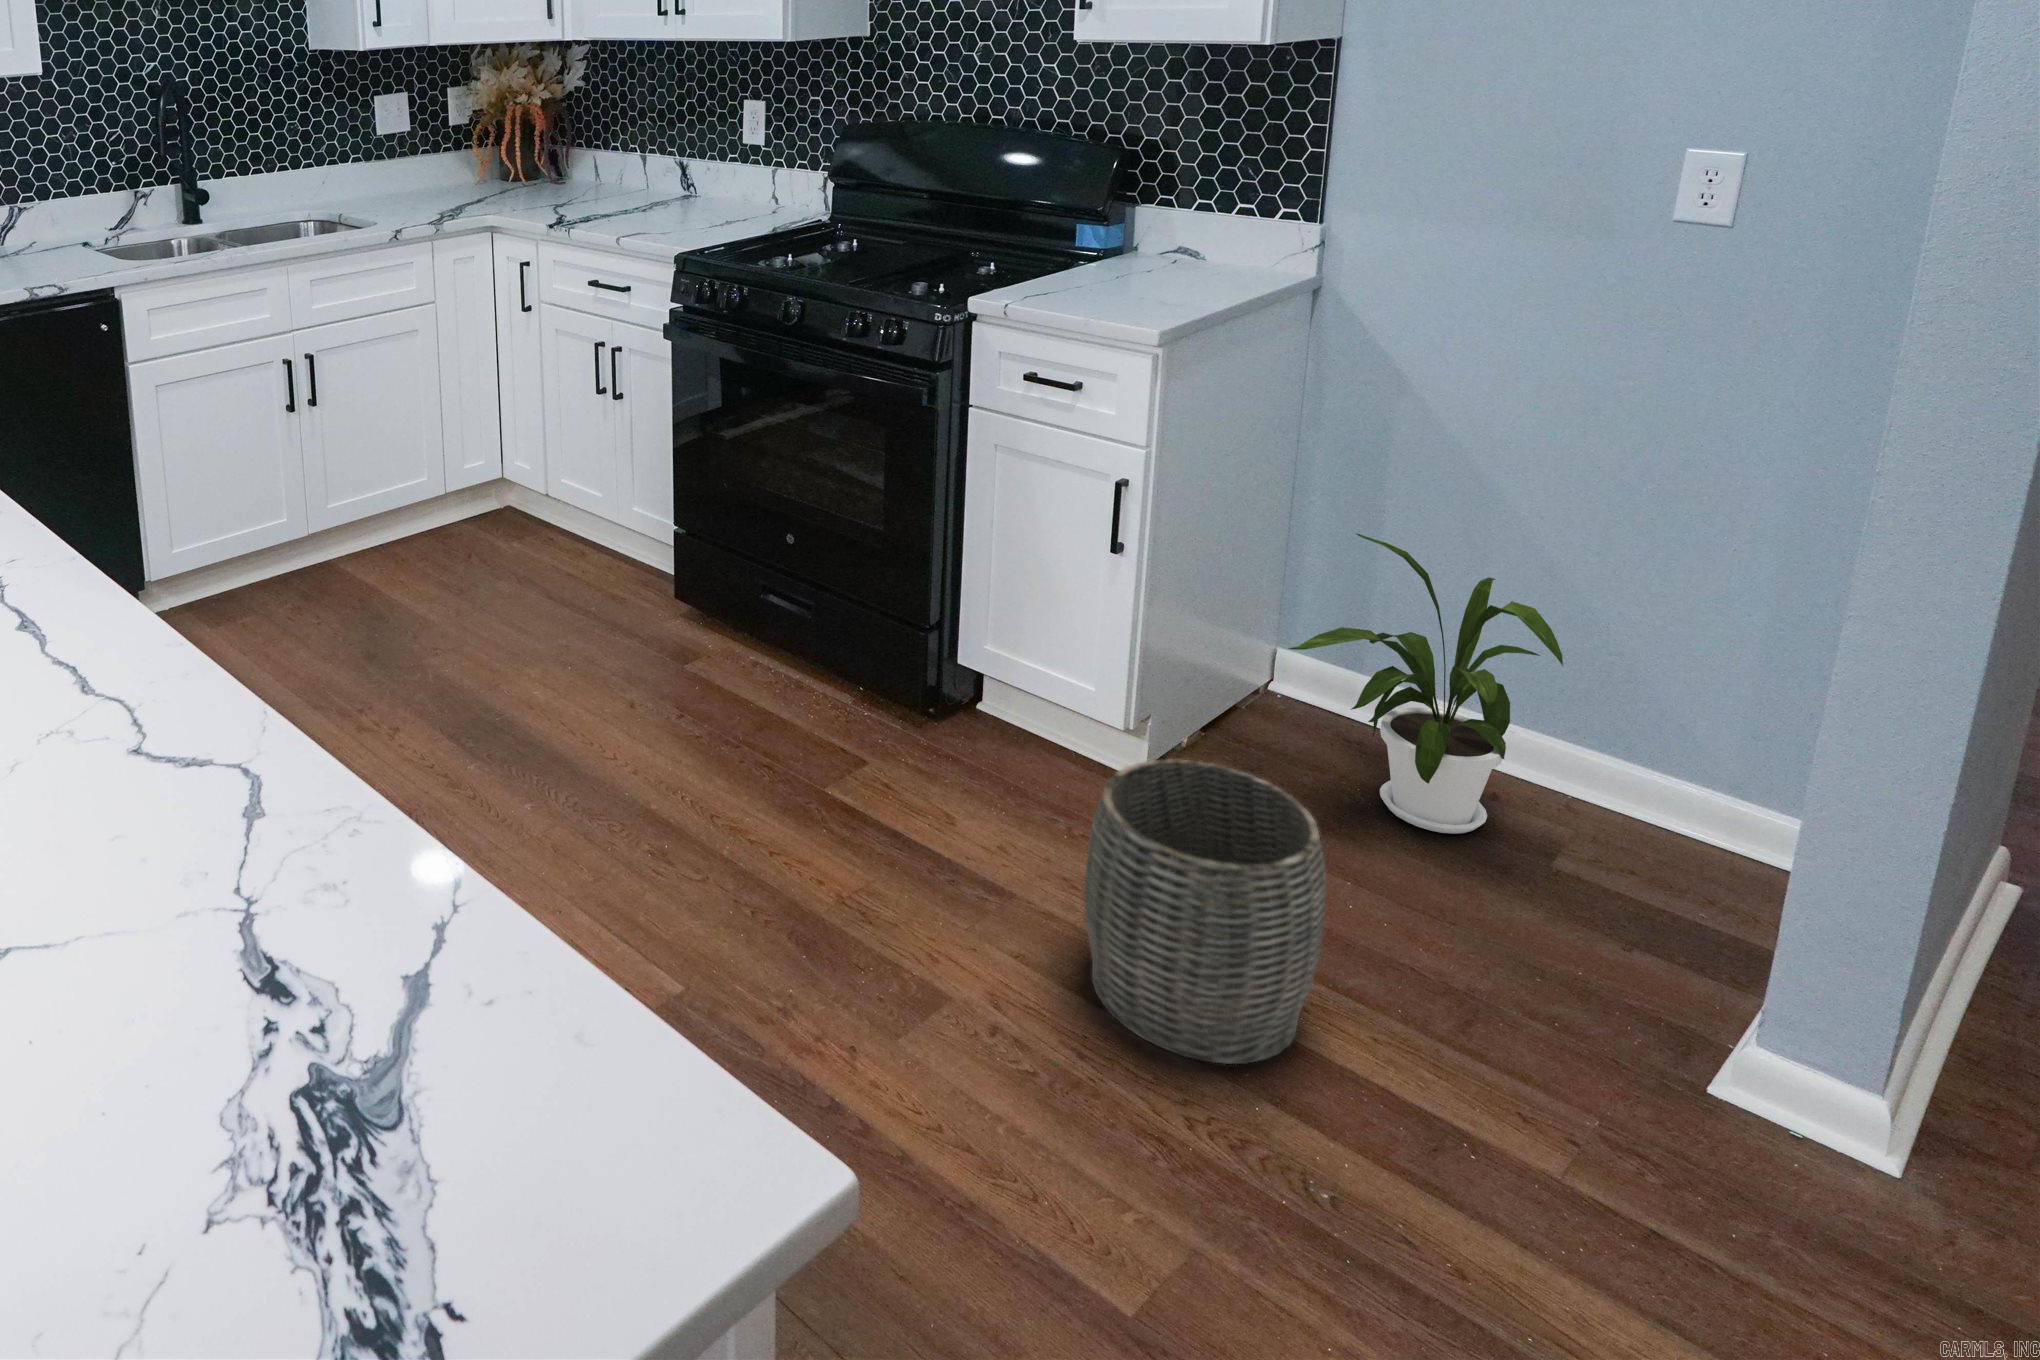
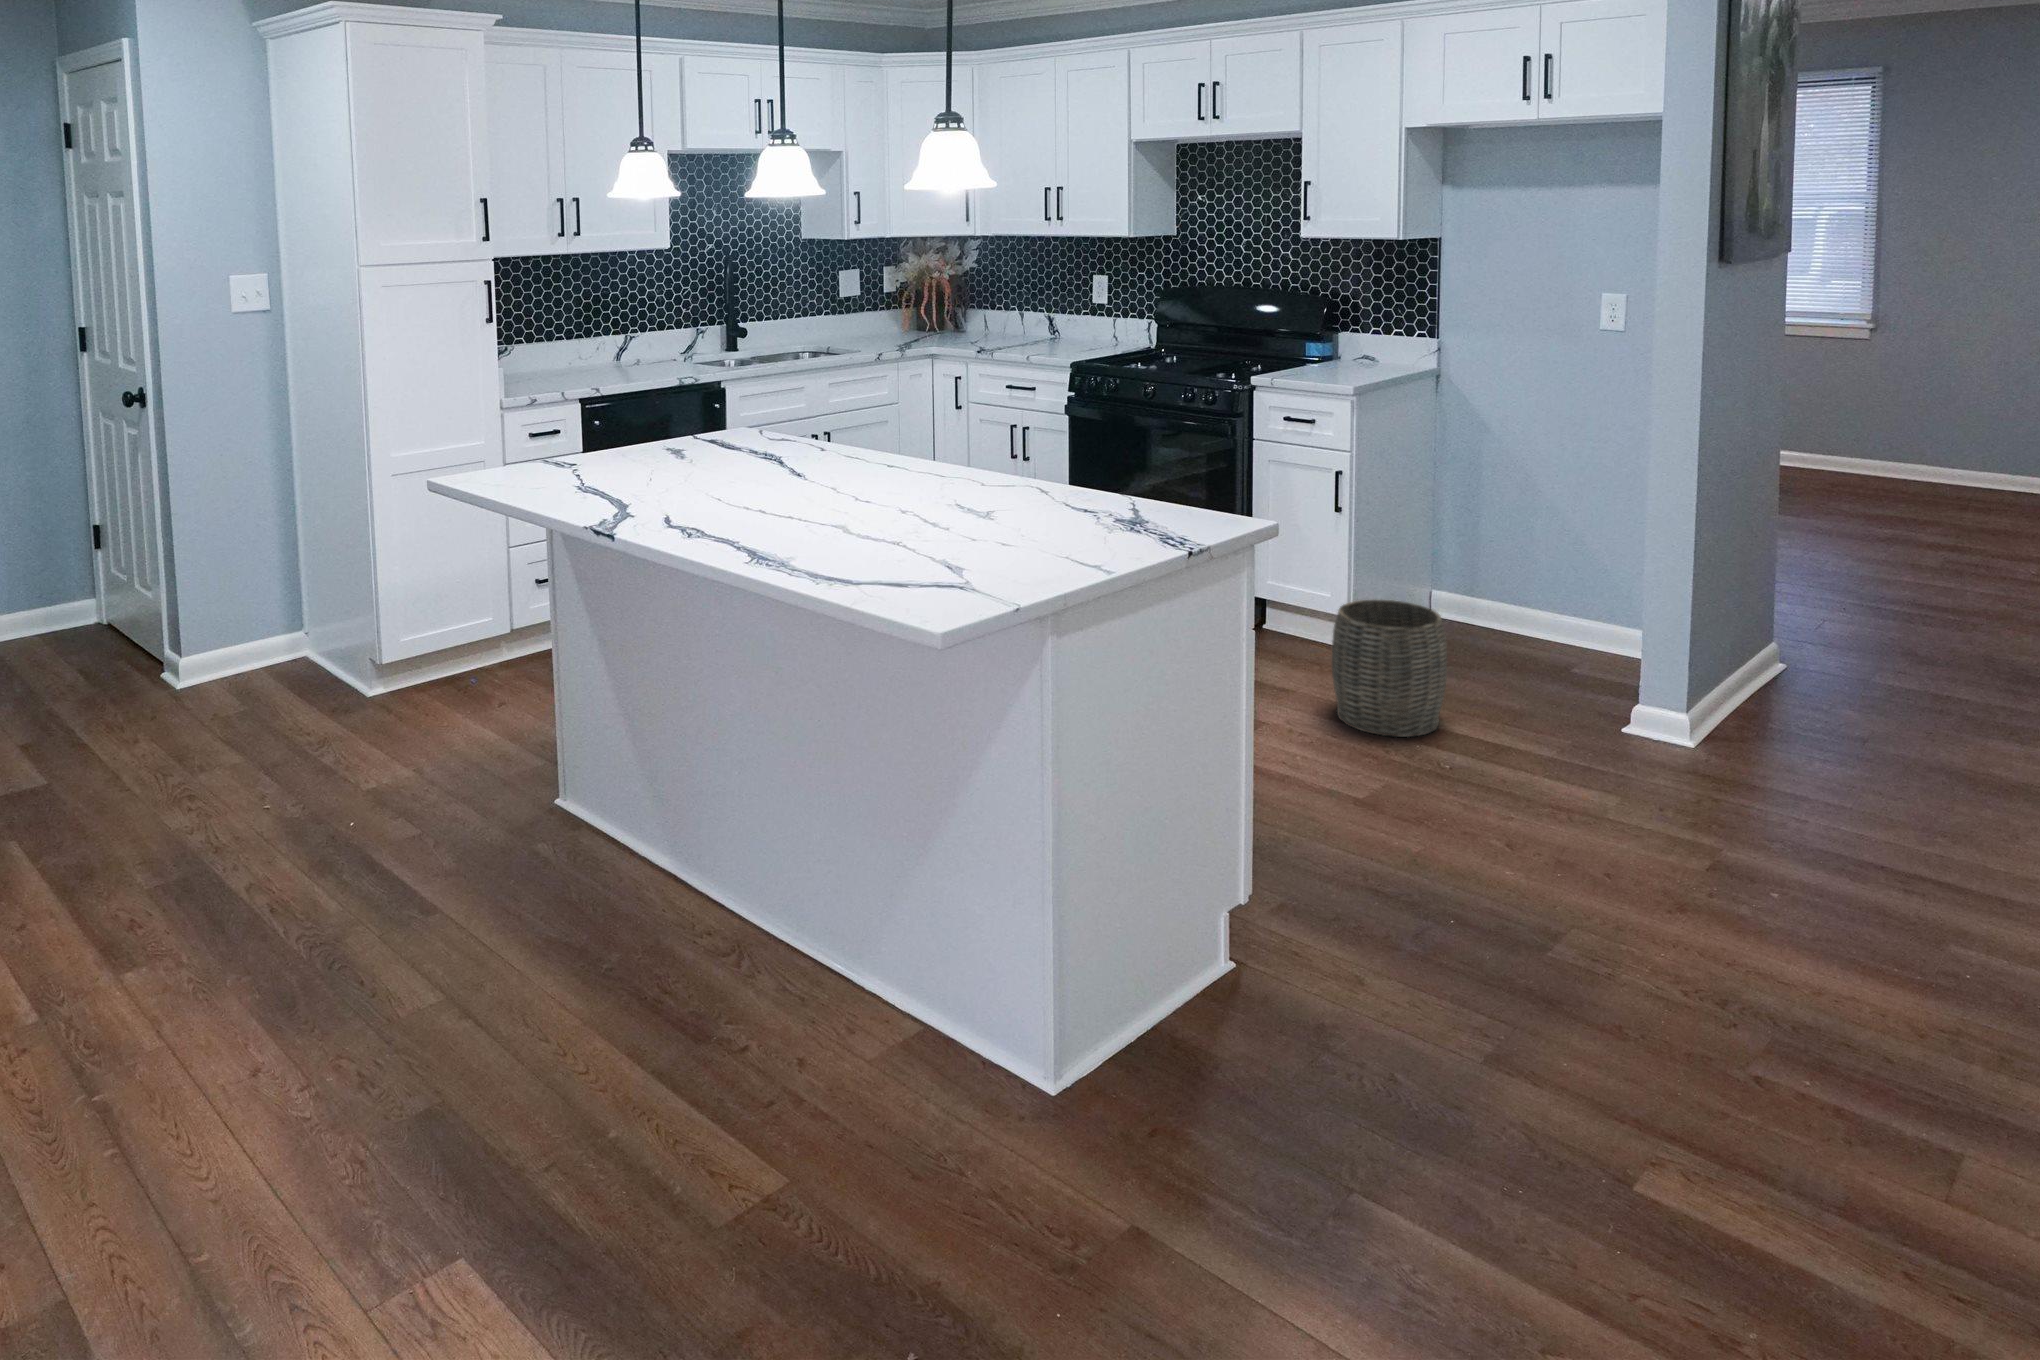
house plant: present [1289,534,1563,834] -> none [1429,503,1563,662]

